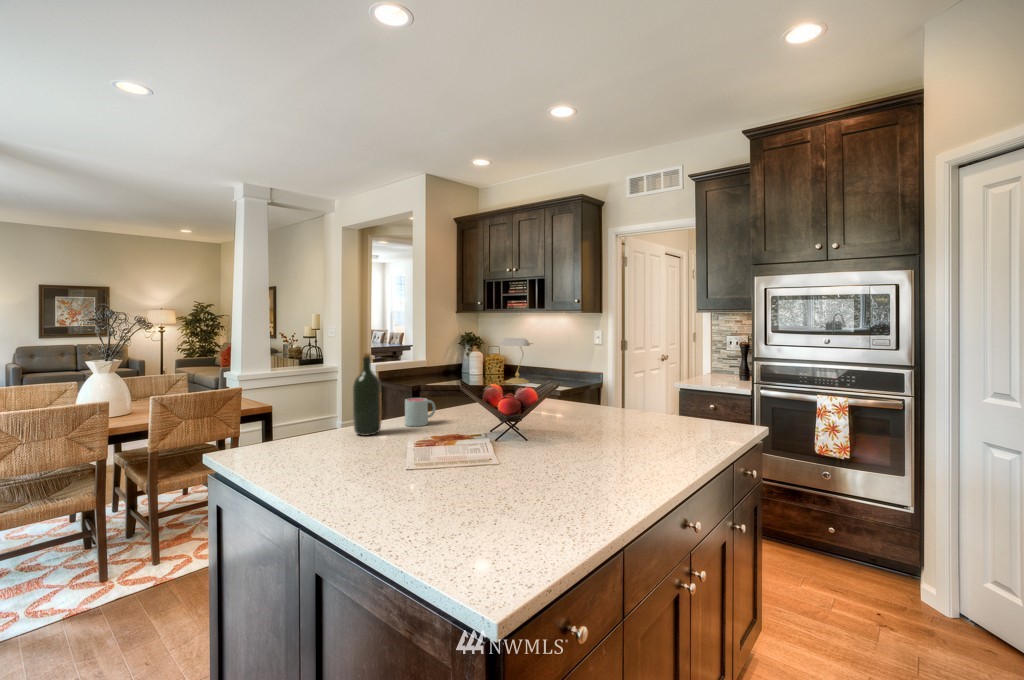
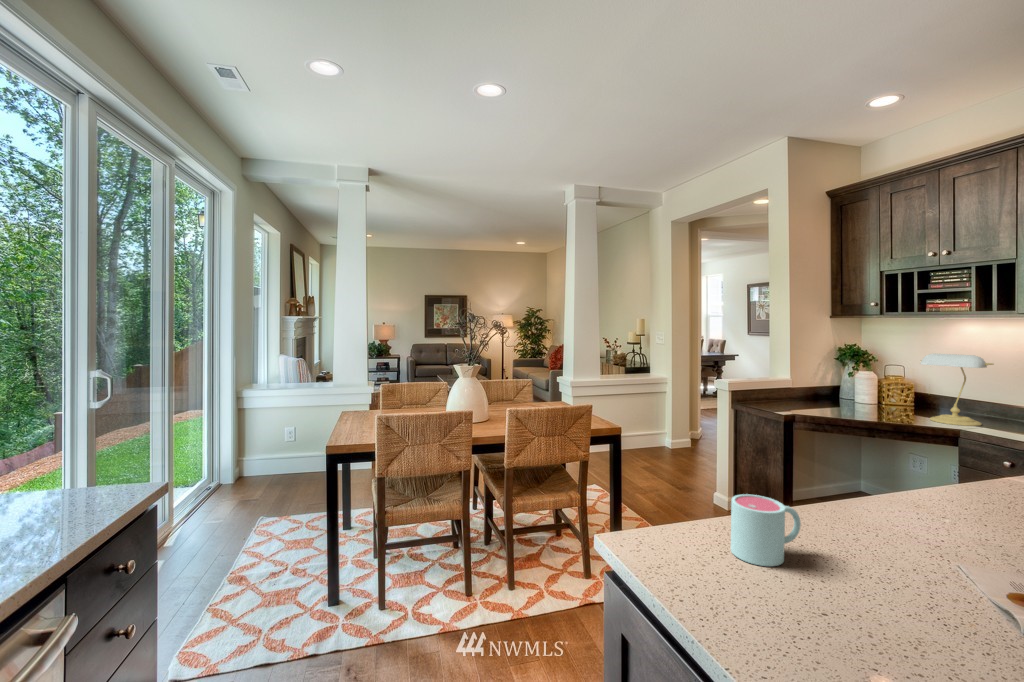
wine bottle: present [353,353,382,436] -> none [815,394,876,546]
mug: present [405,398,435,426] -> present [731,494,801,566]

